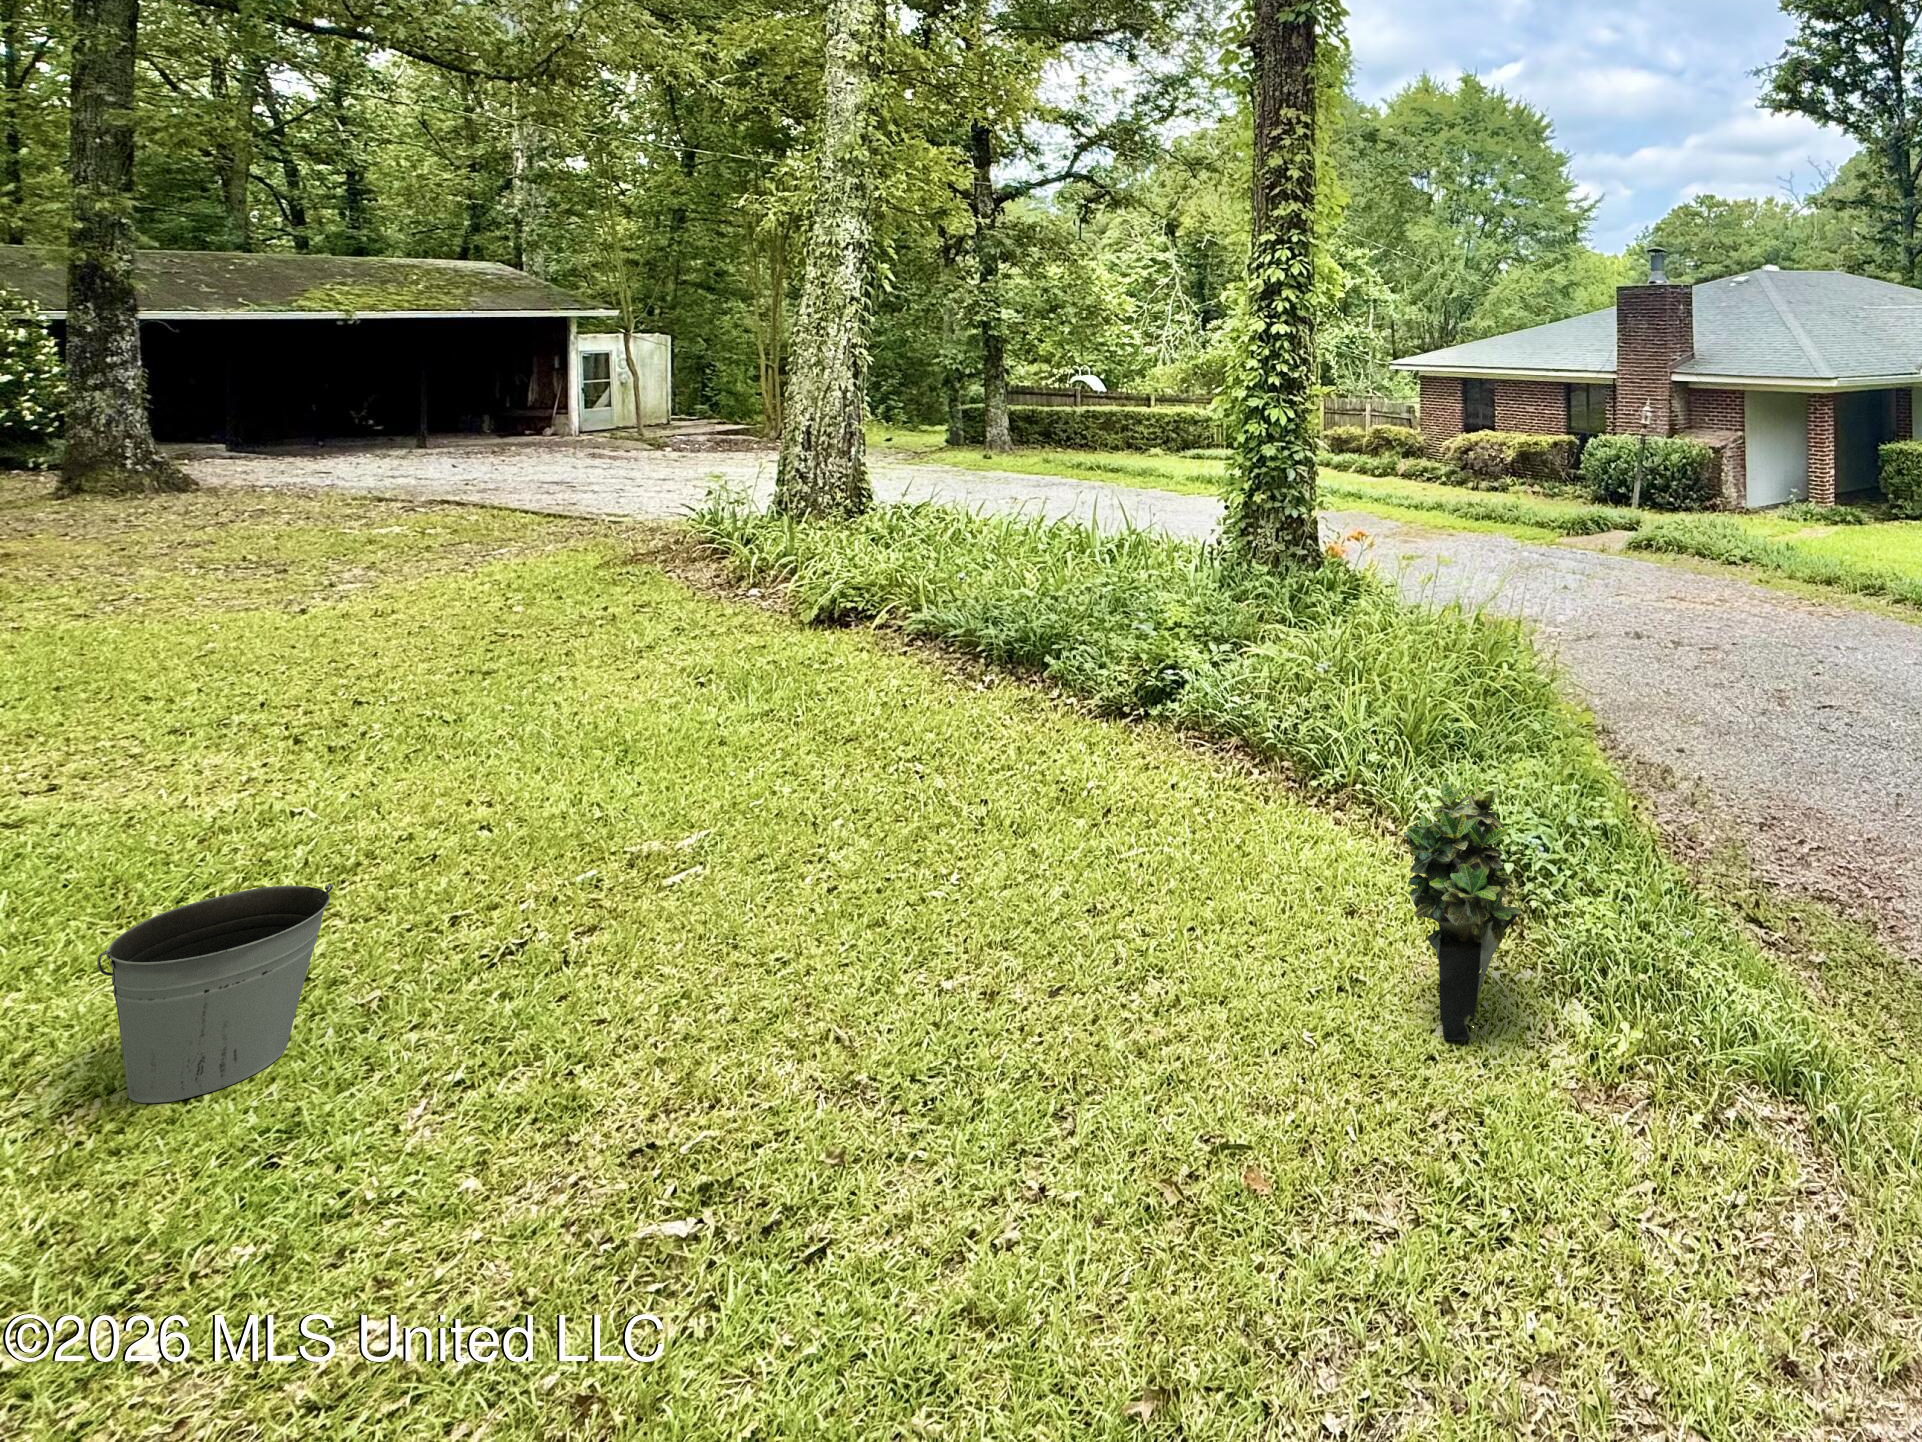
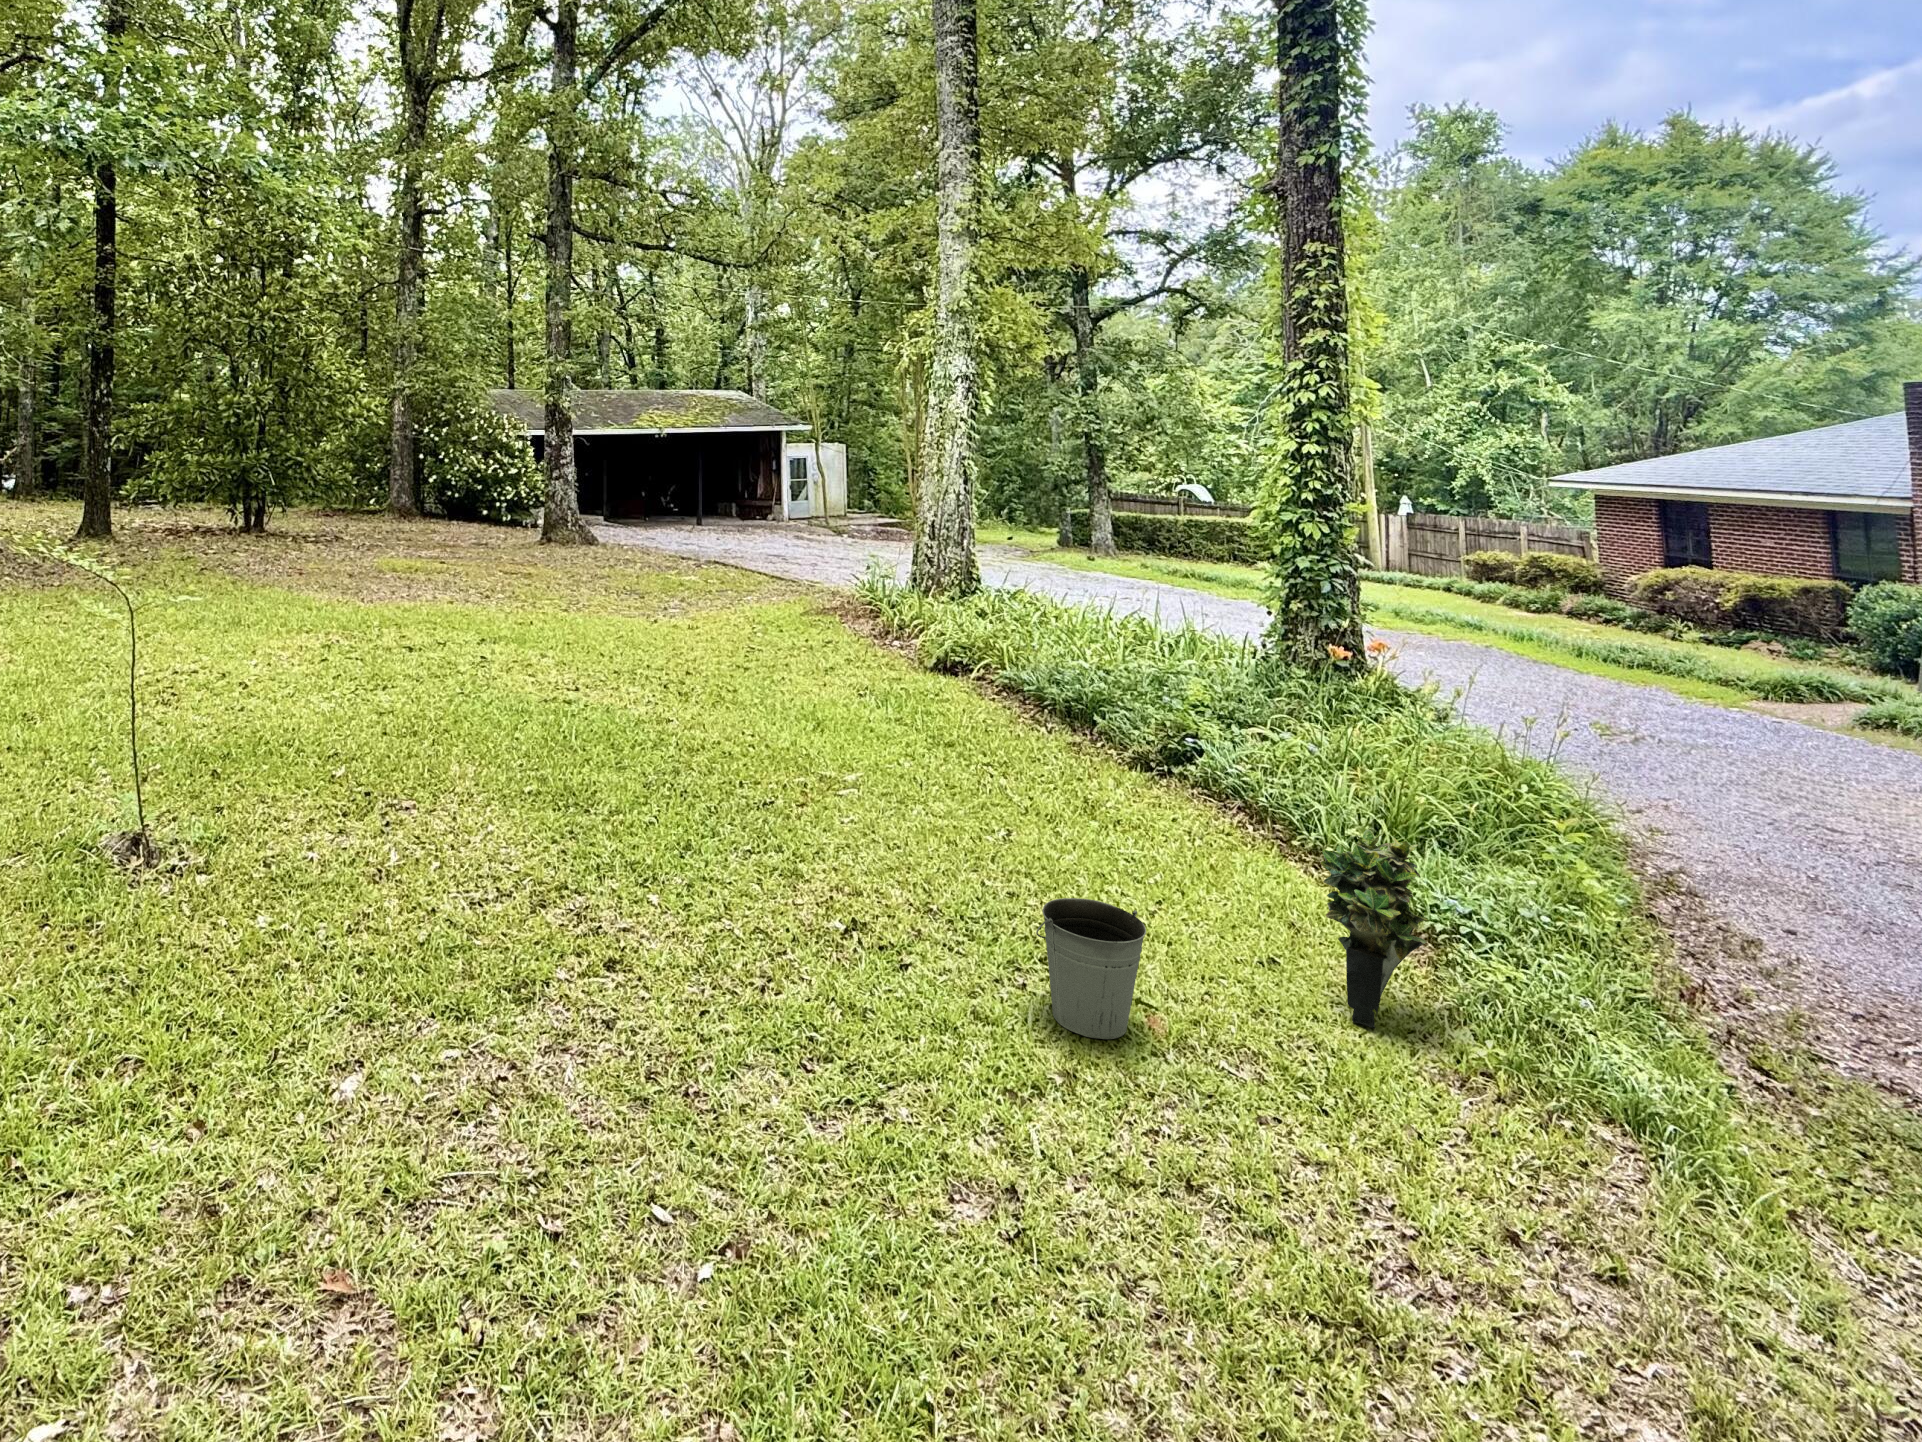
bucket: present [97,883,333,1103] -> present [1036,898,1146,1039]

